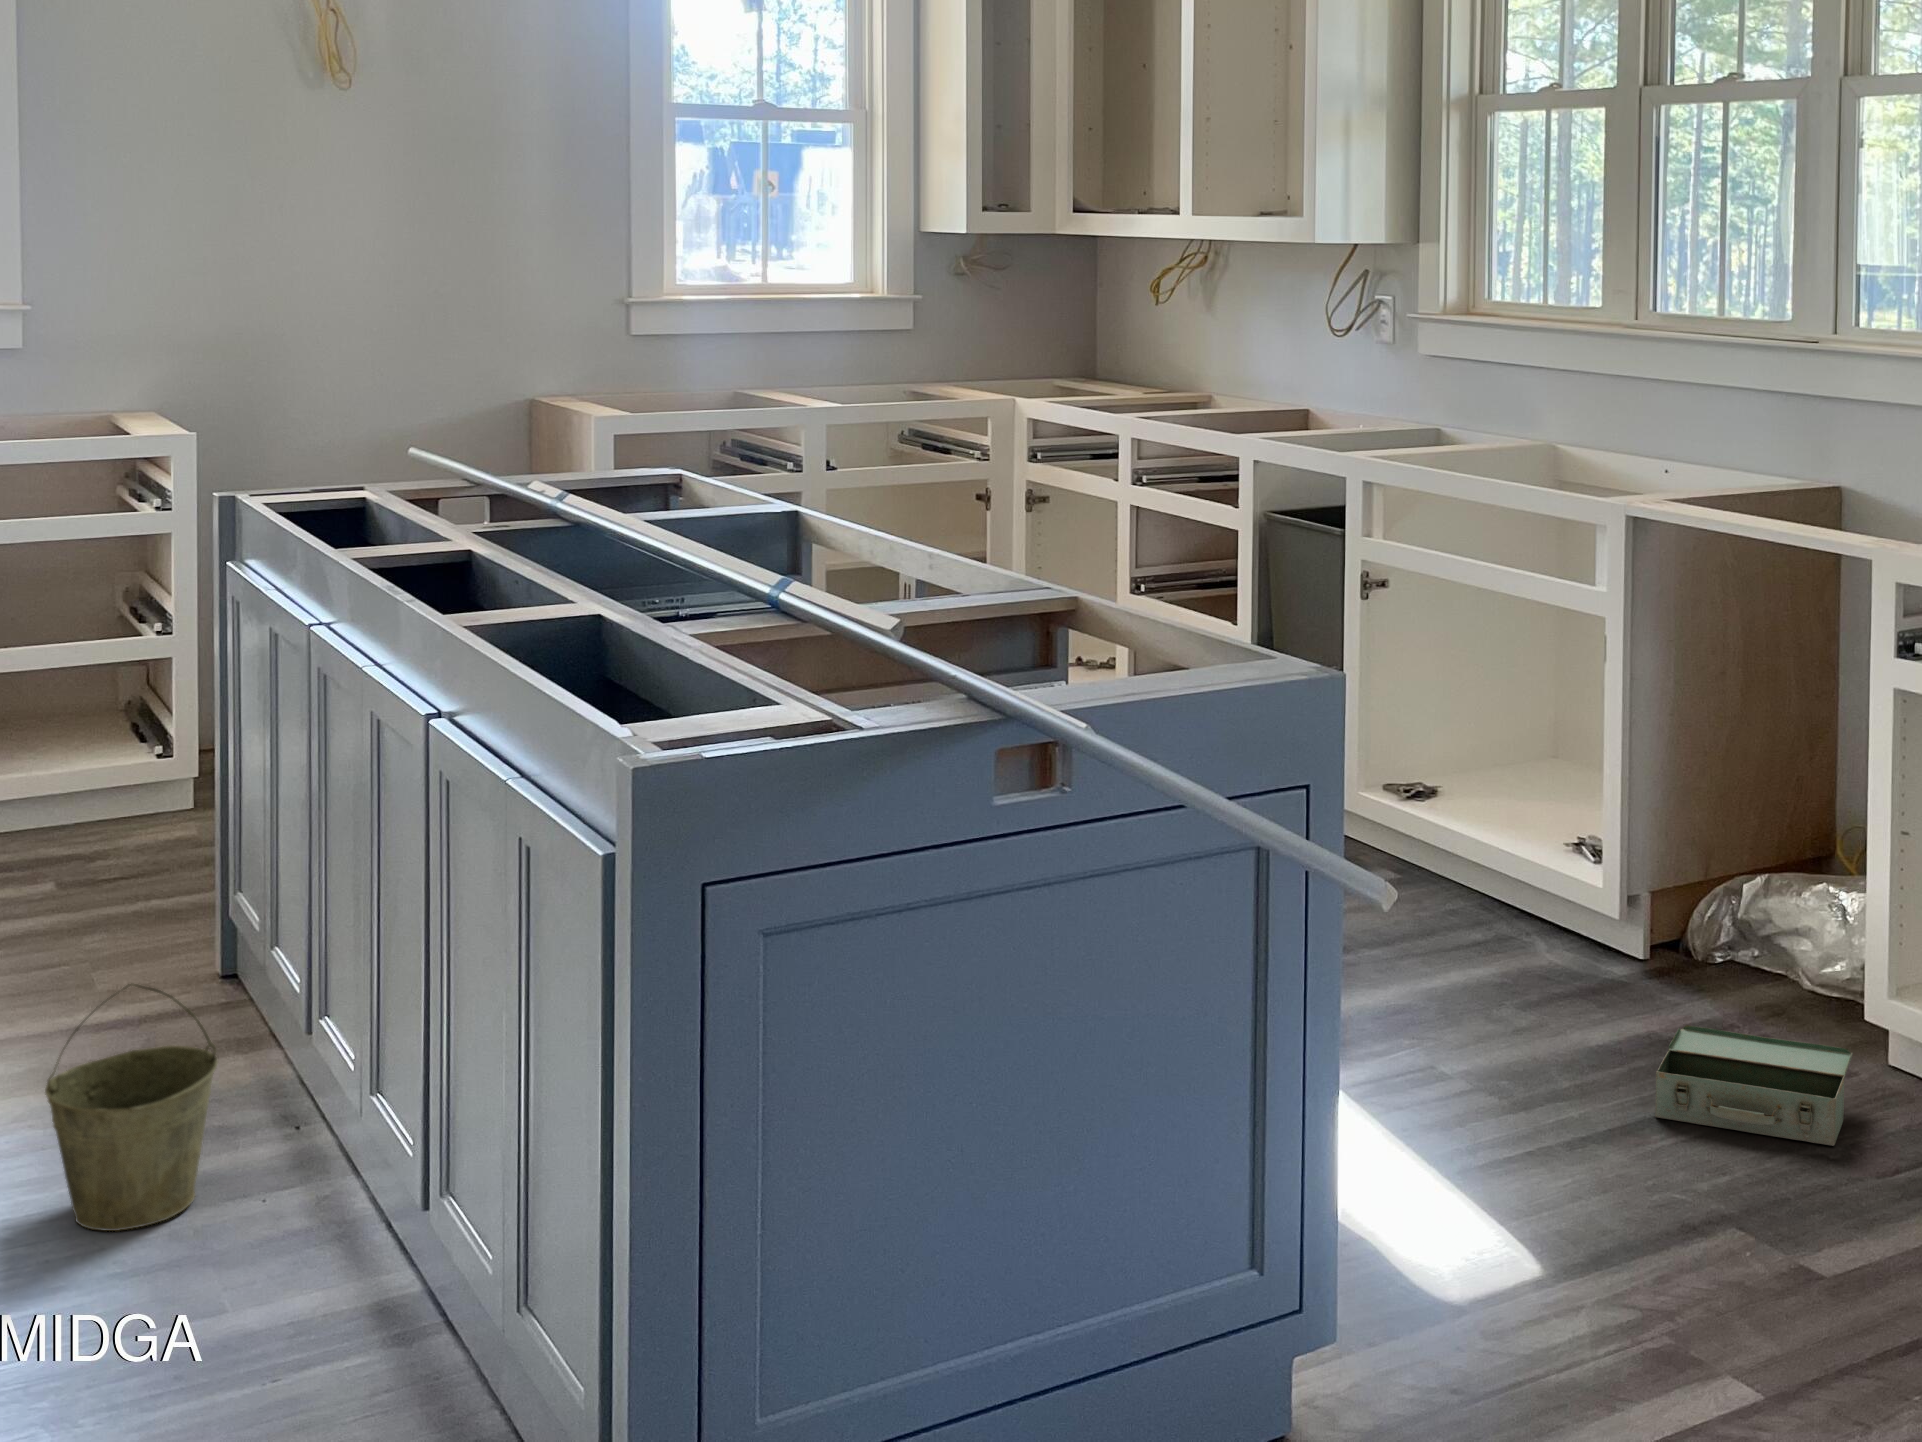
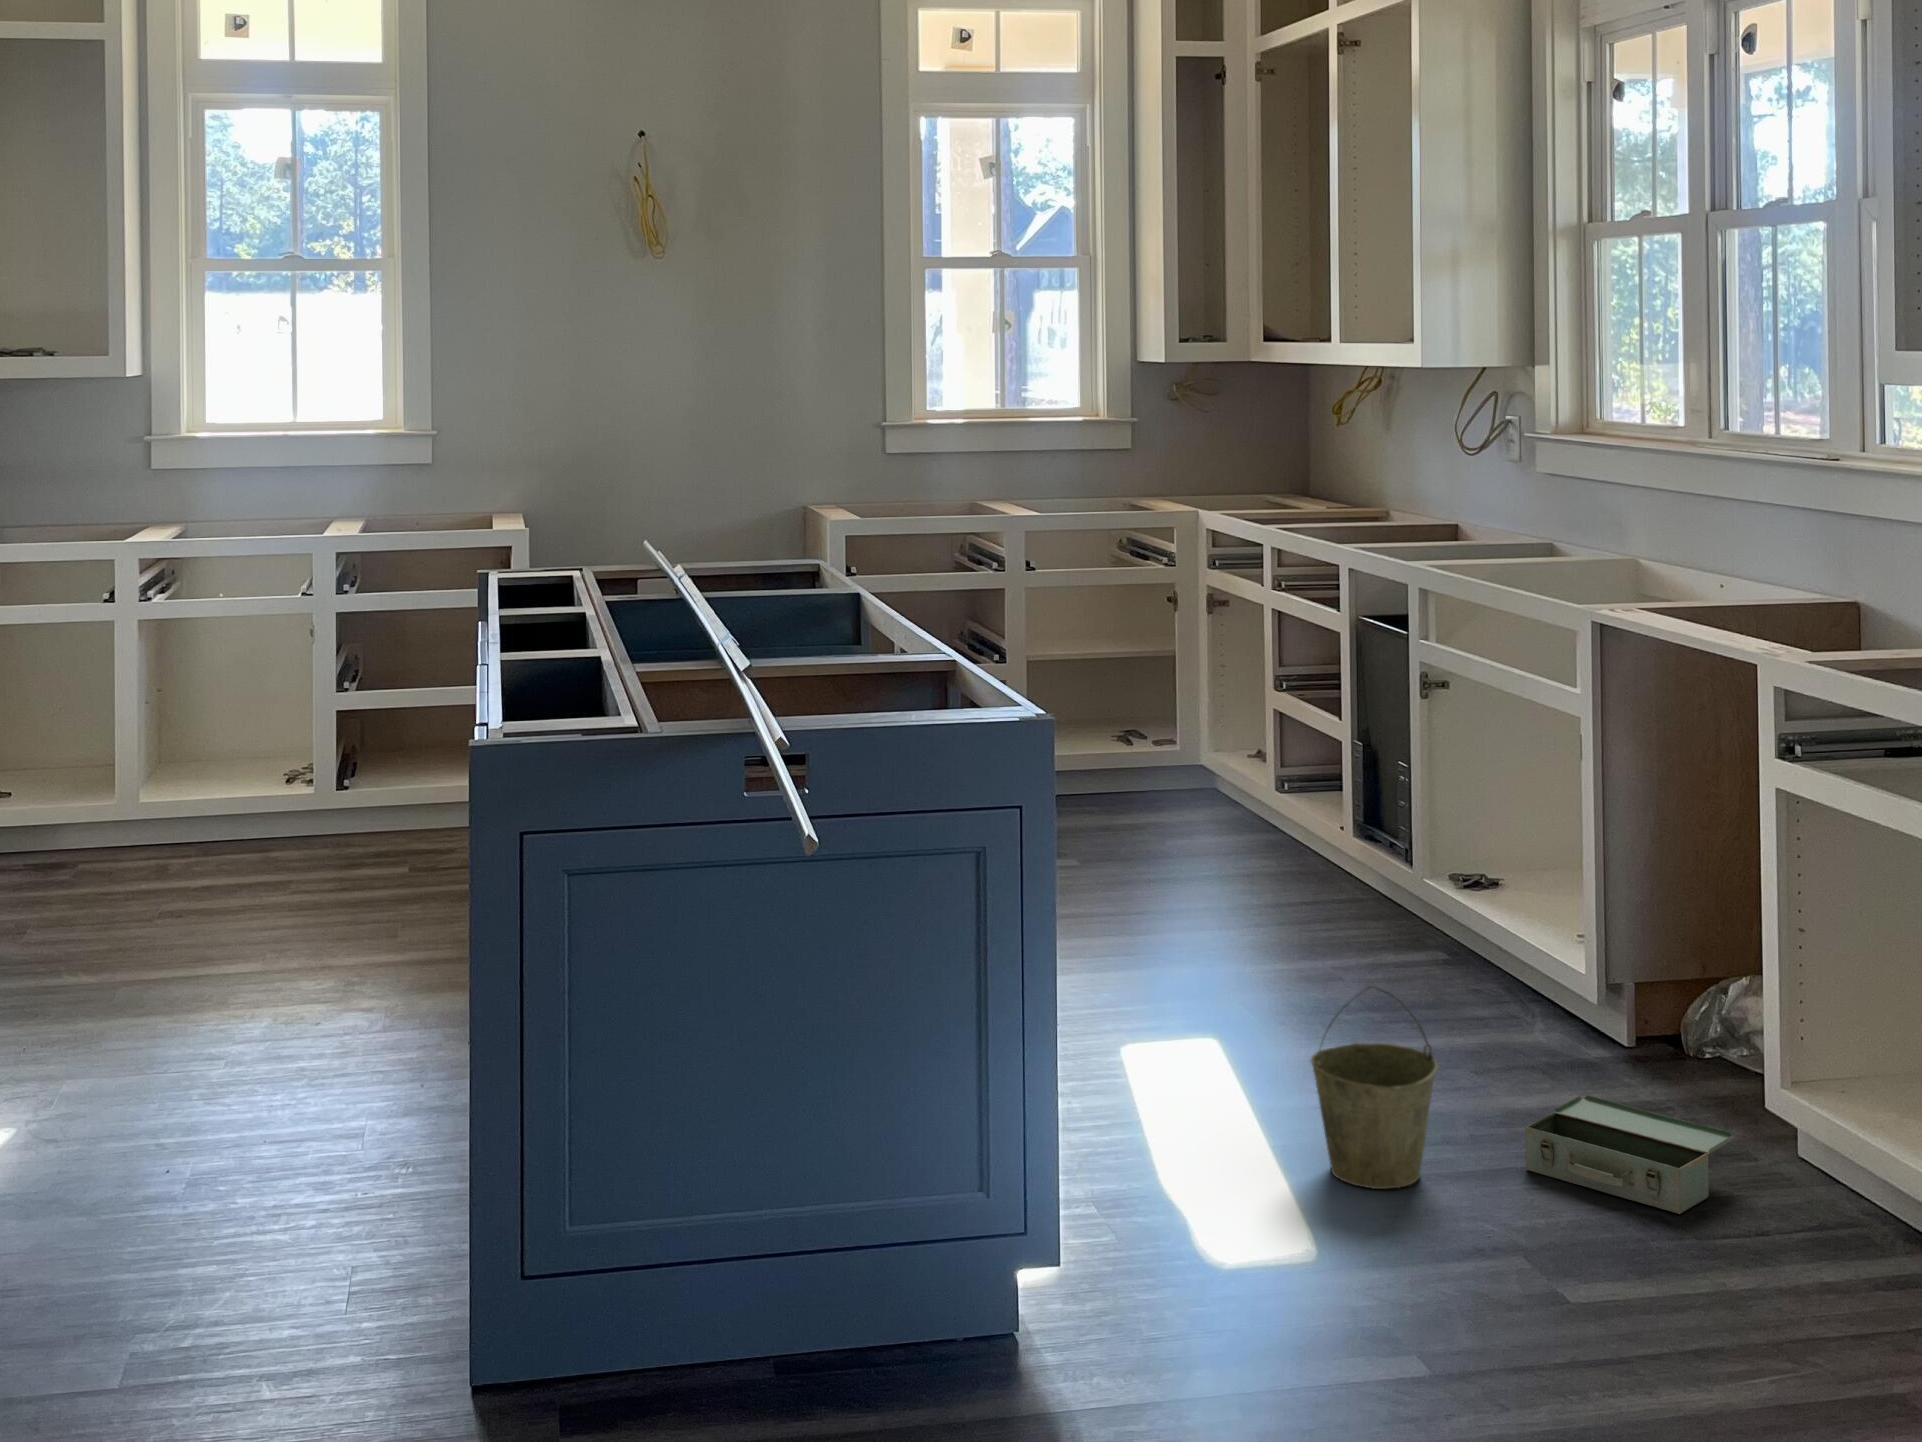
bucket: present [45,983,217,1231] -> present [1311,986,1438,1189]

